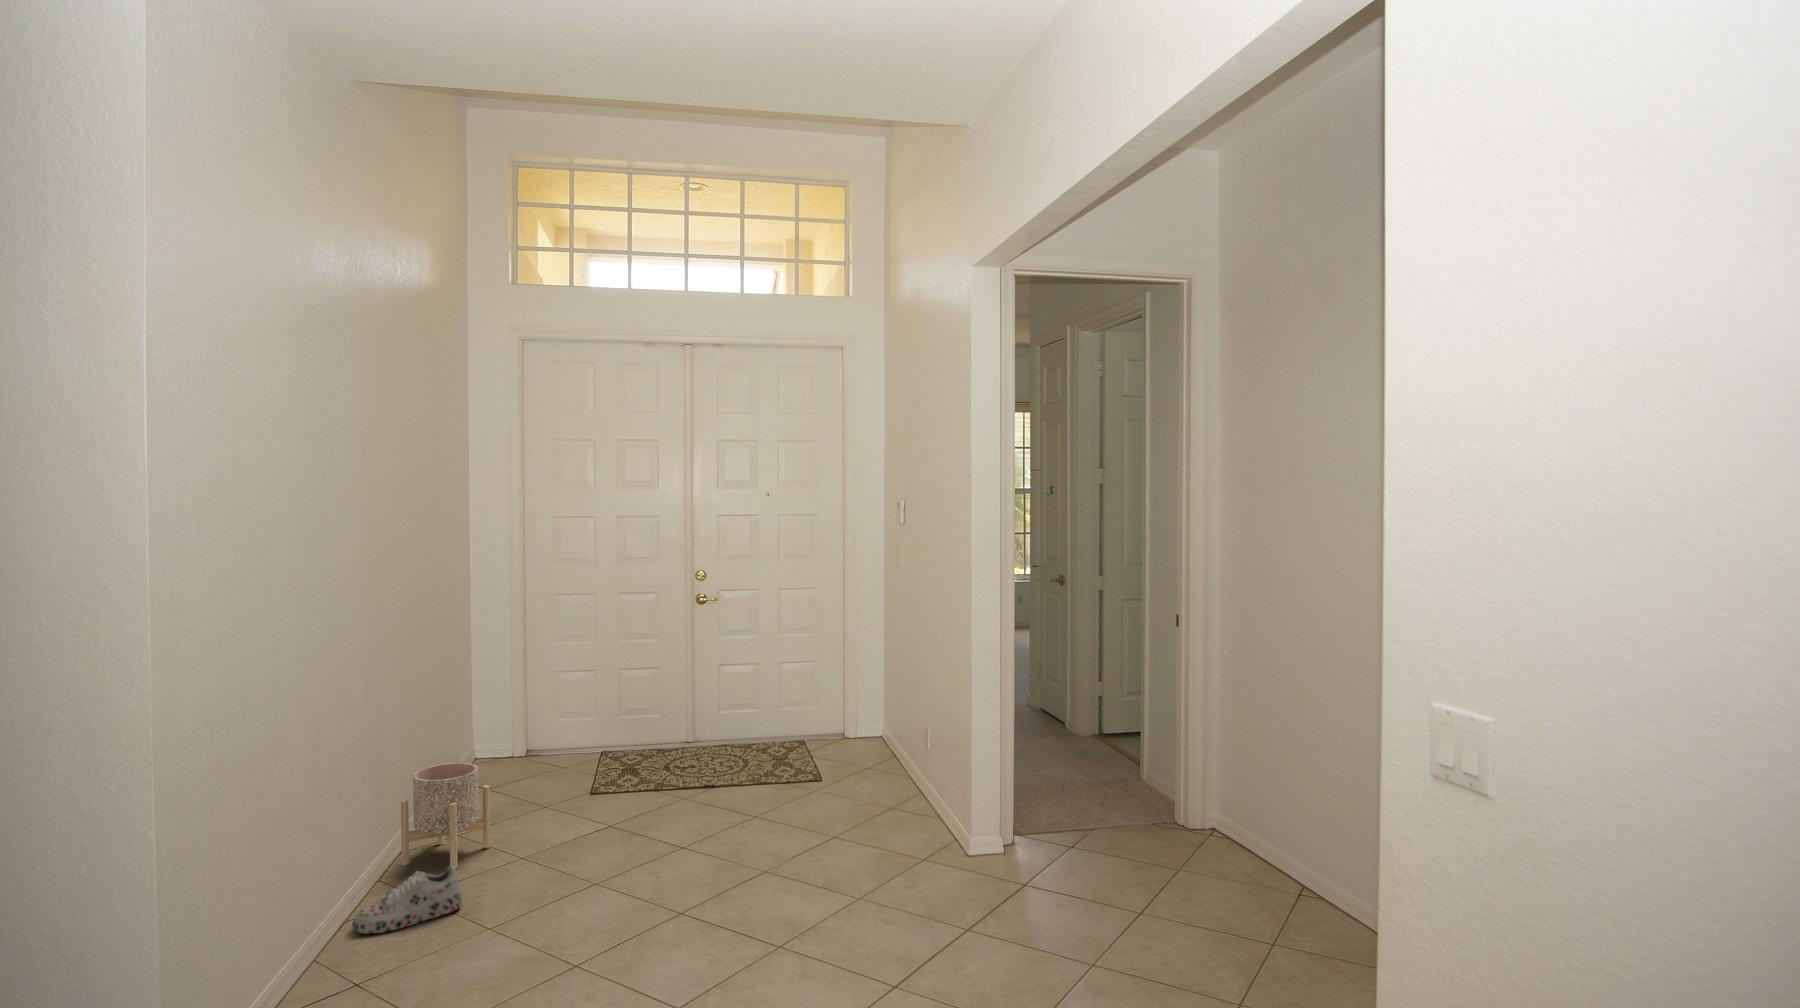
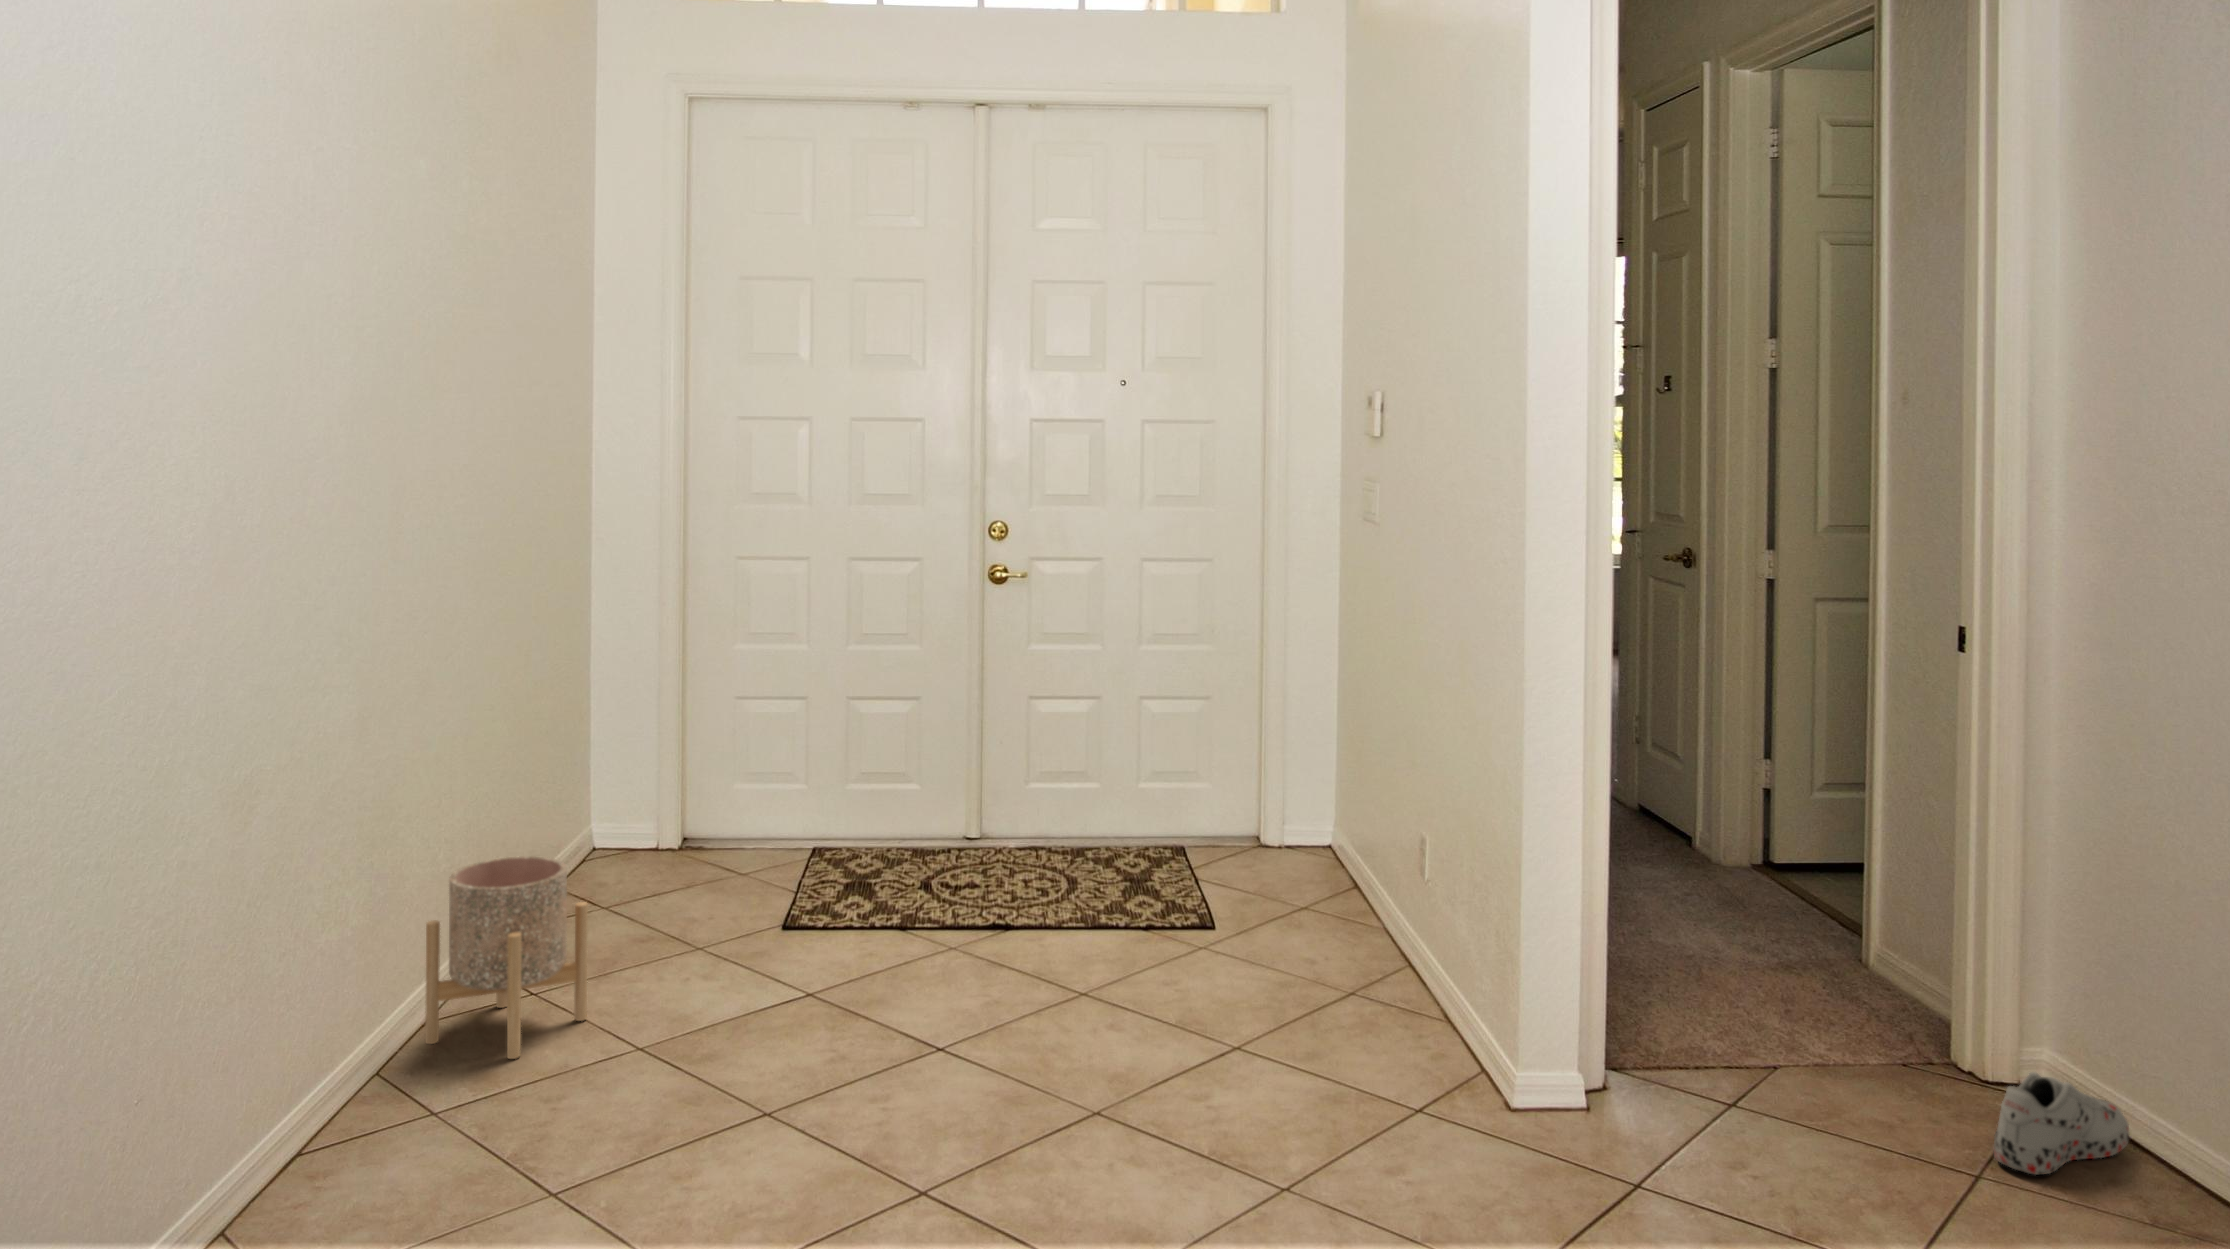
shoe: present [352,866,462,934] -> present [1994,1072,2129,1175]

